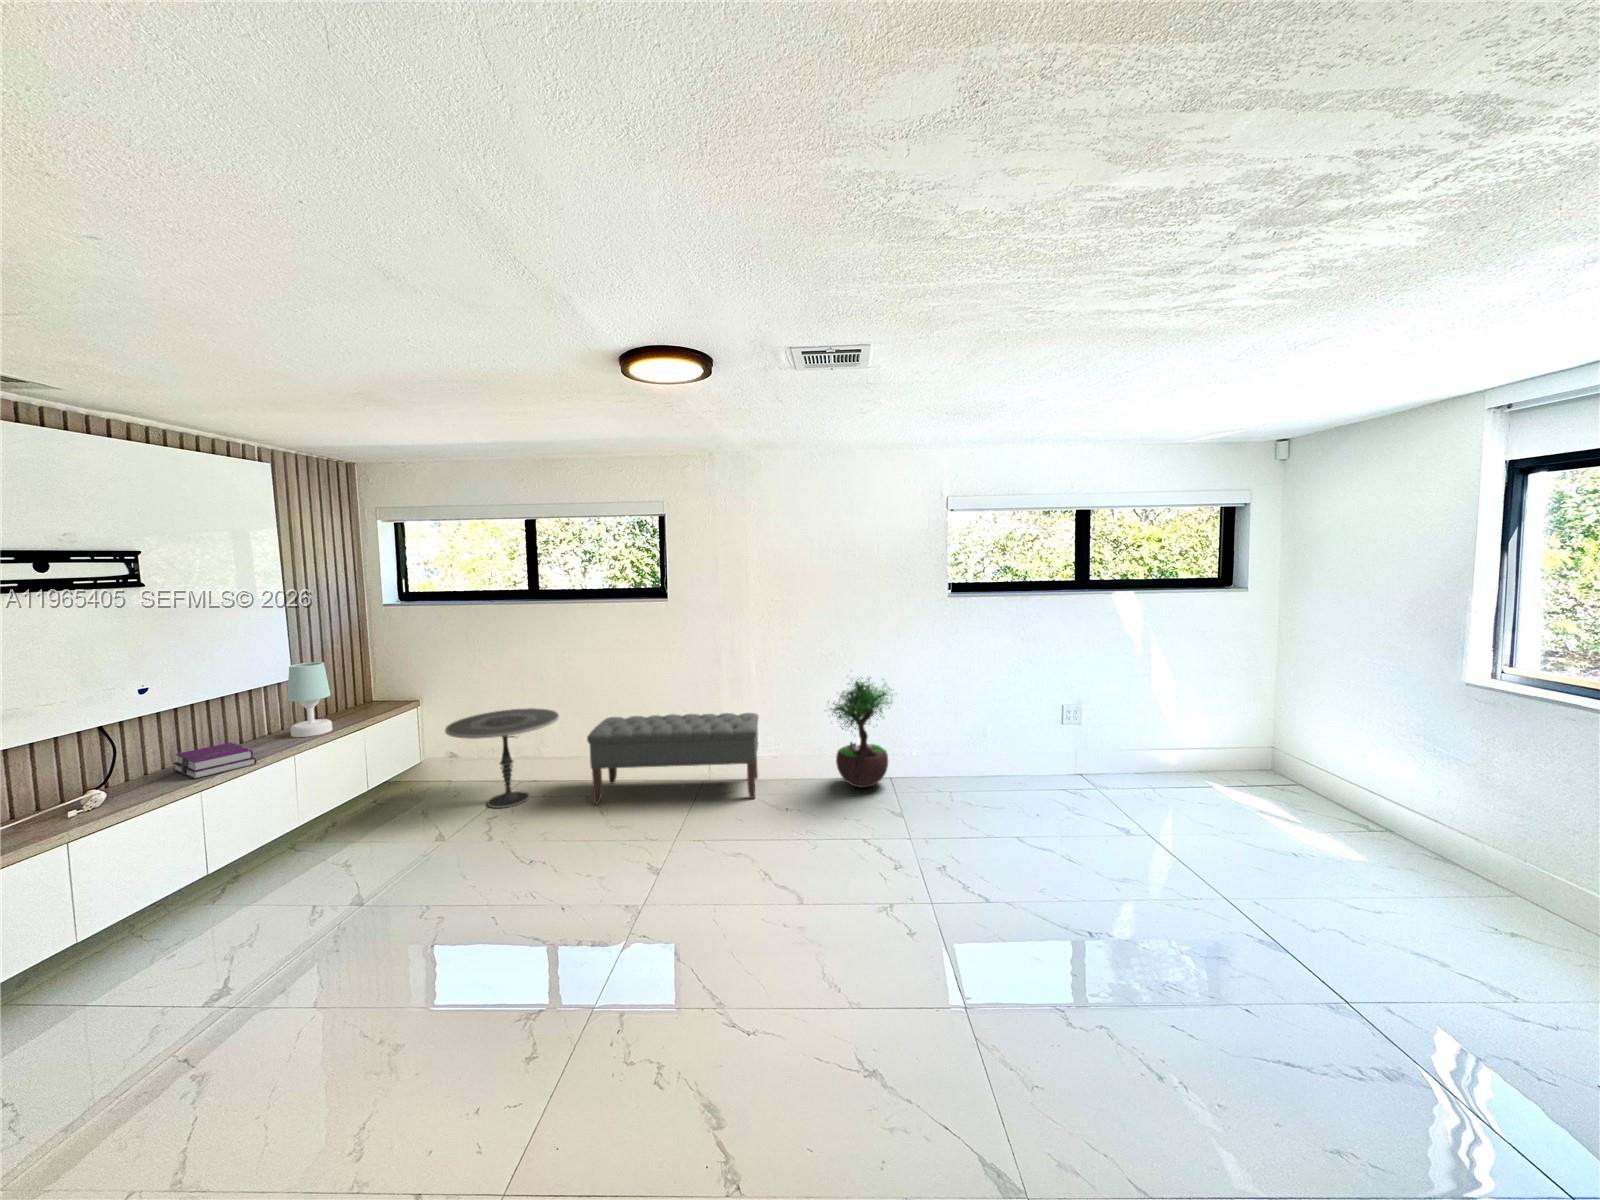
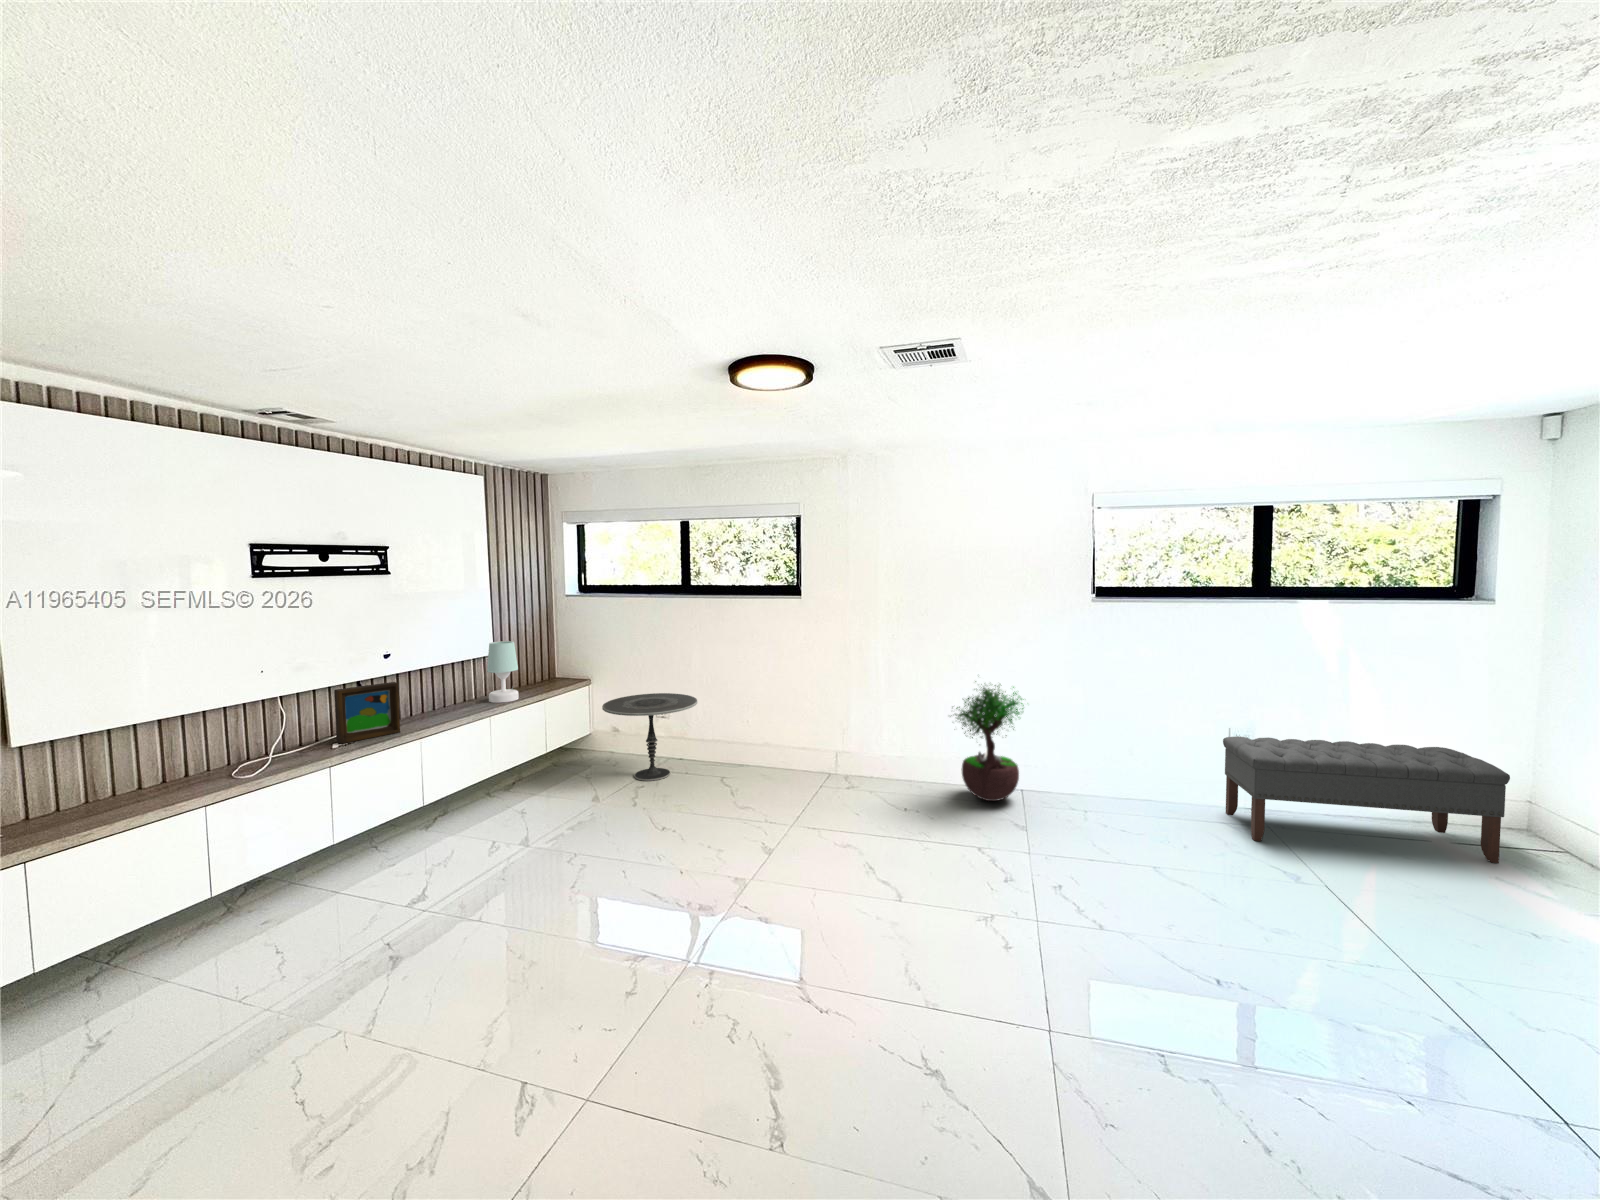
bench: present [587,713,759,804] -> present [1223,736,1510,863]
picture frame: none [59,725,168,813] -> present [334,682,400,744]
hardback book: present [173,743,256,779] -> none [406,702,461,727]

